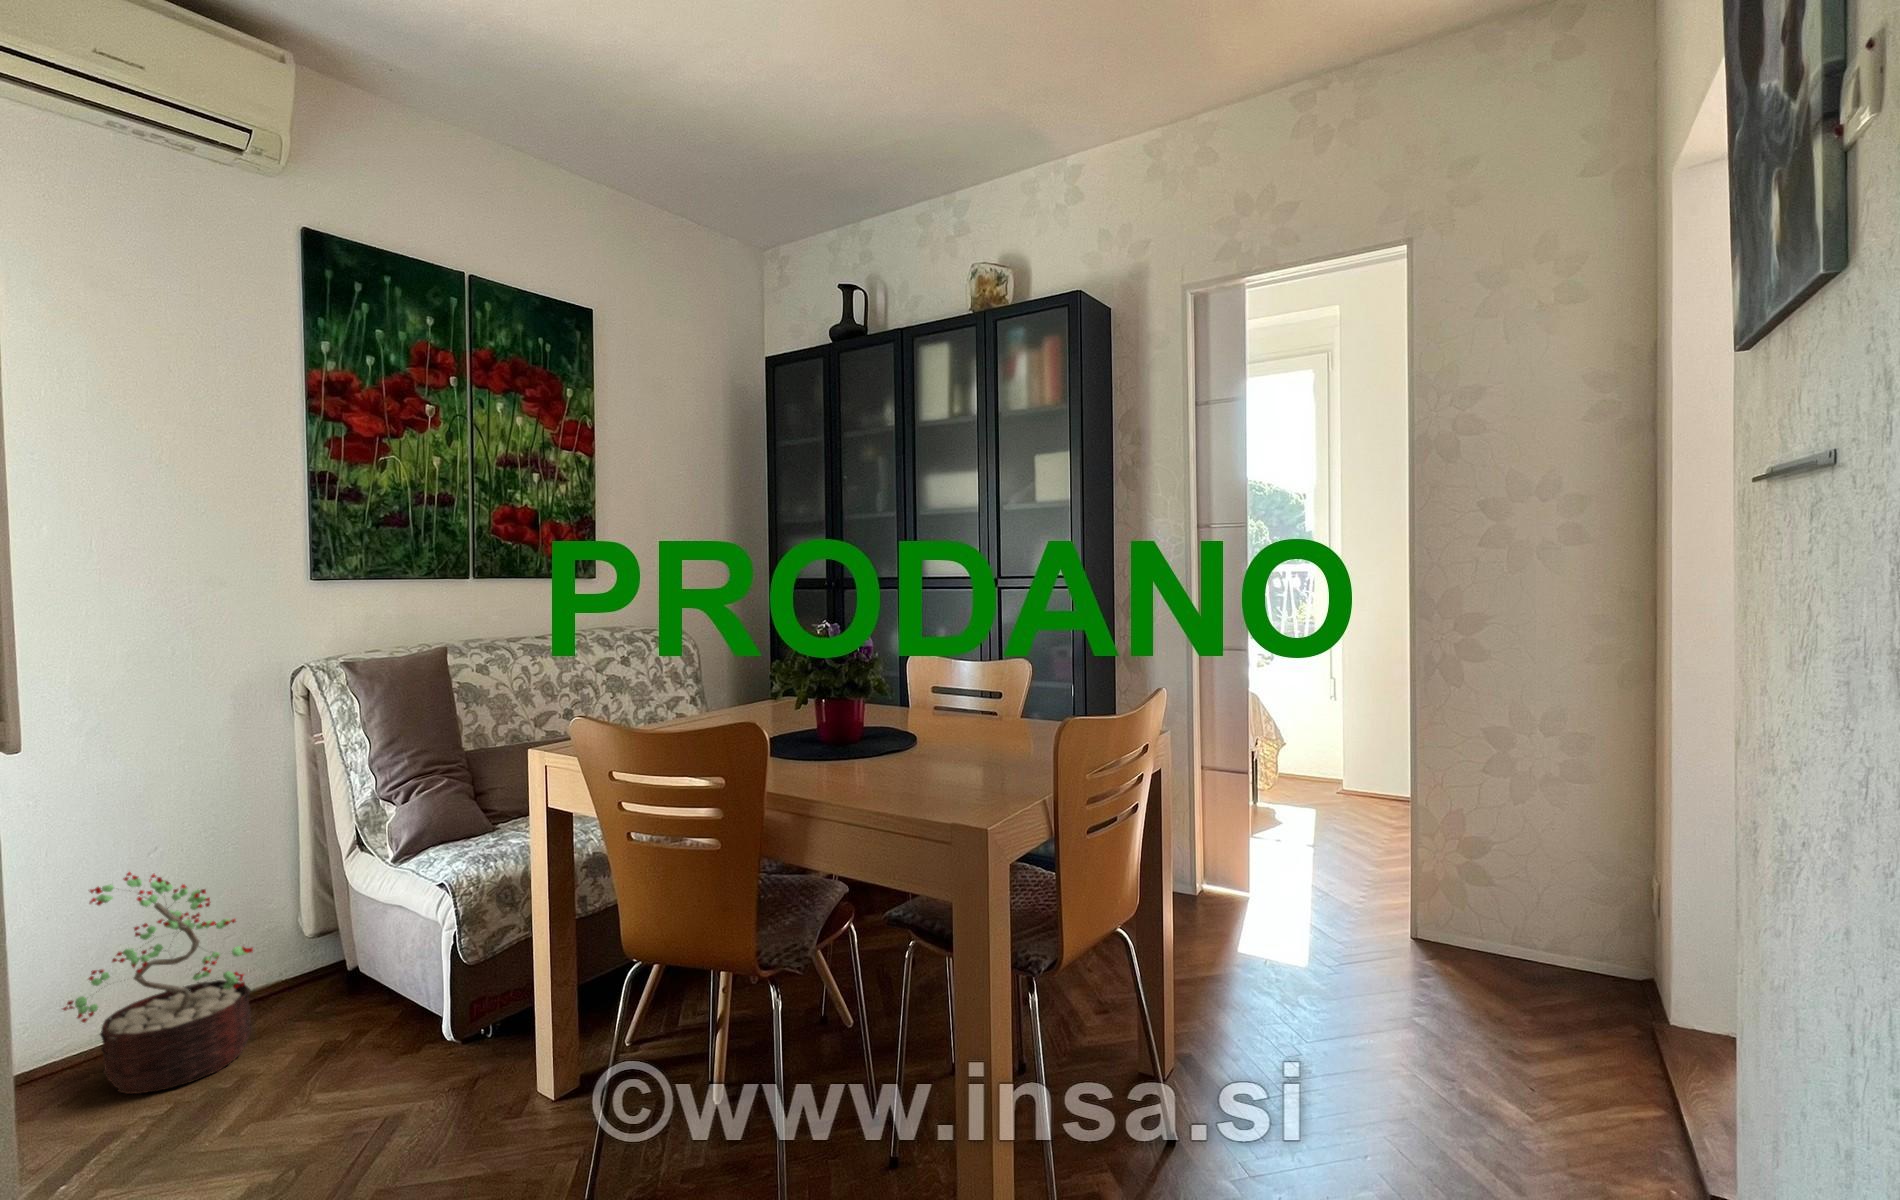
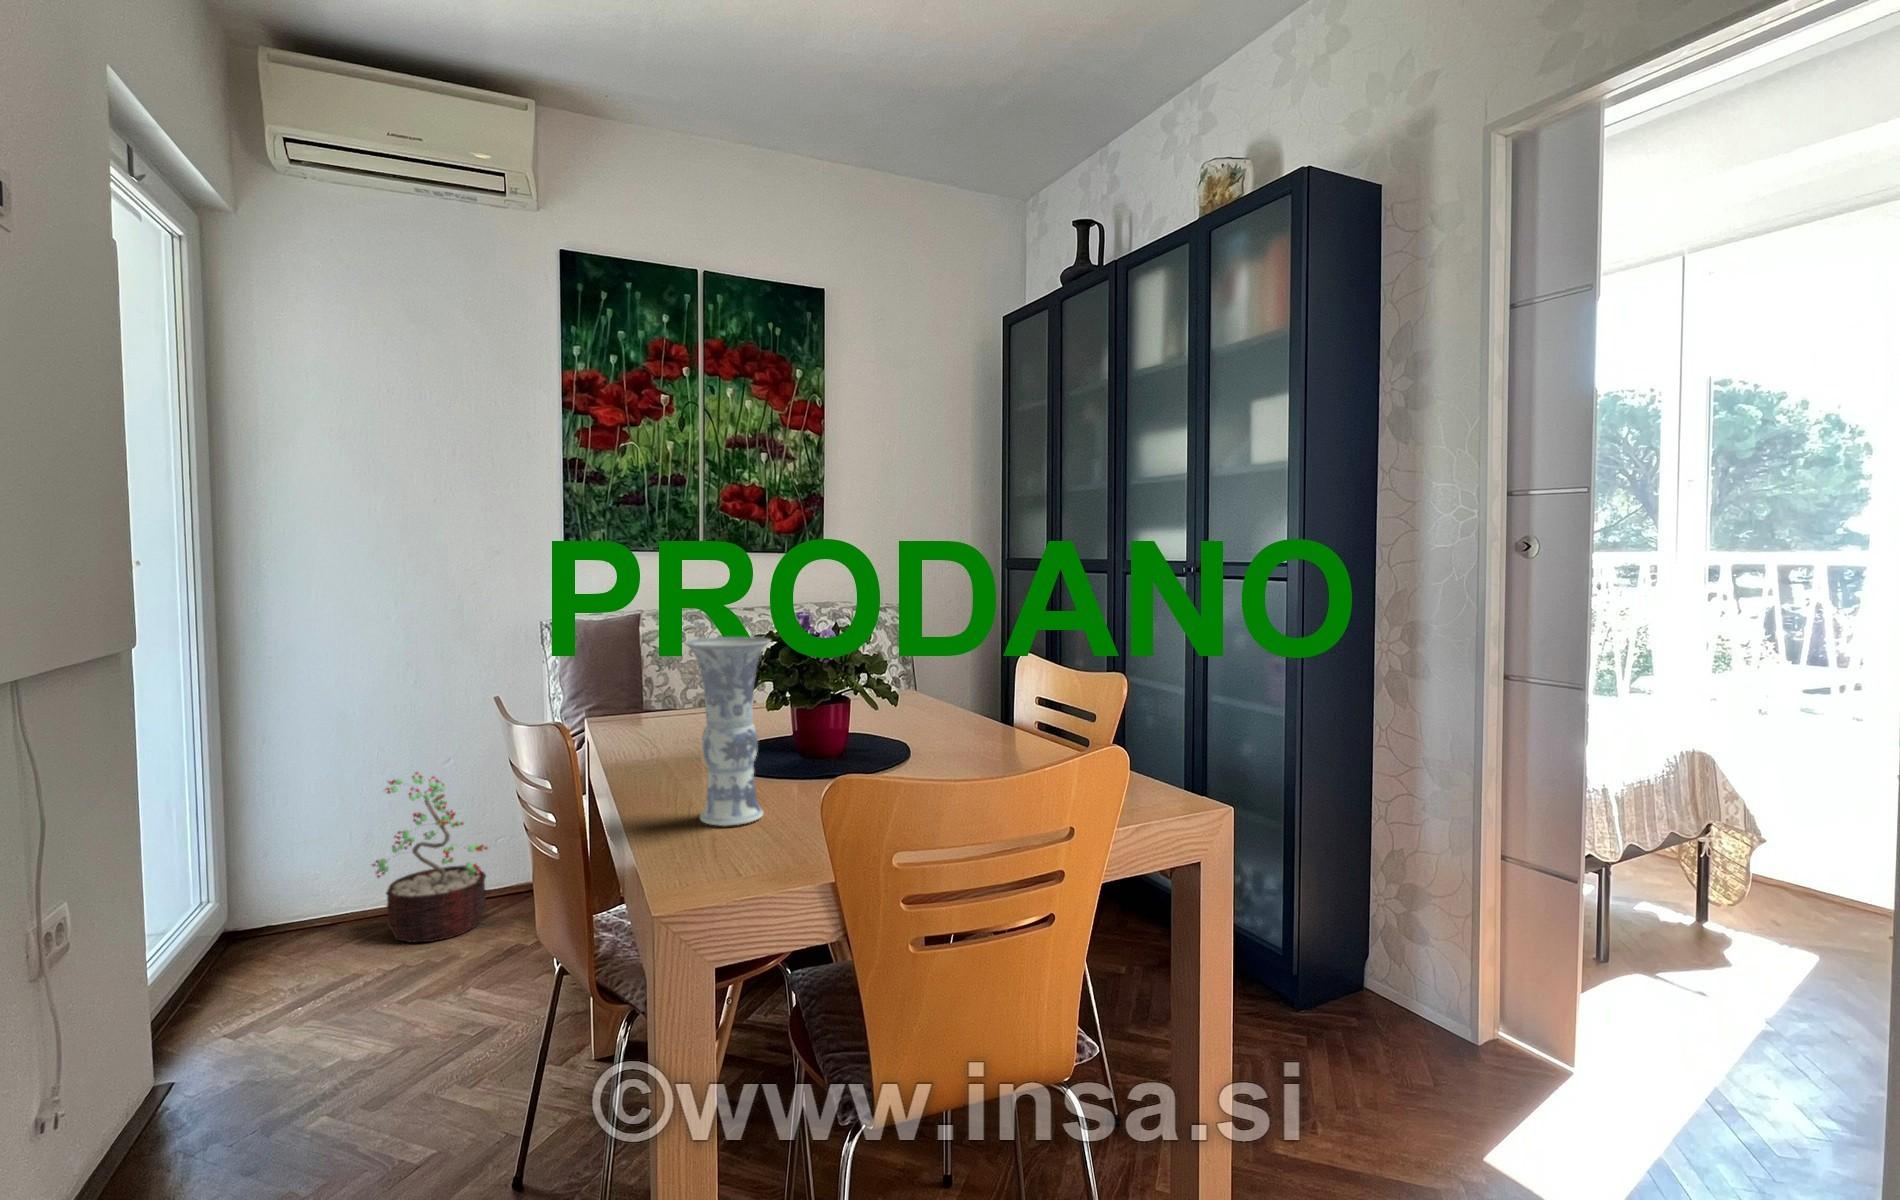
vase: none [879,630,950,788] -> present [685,637,771,826]

